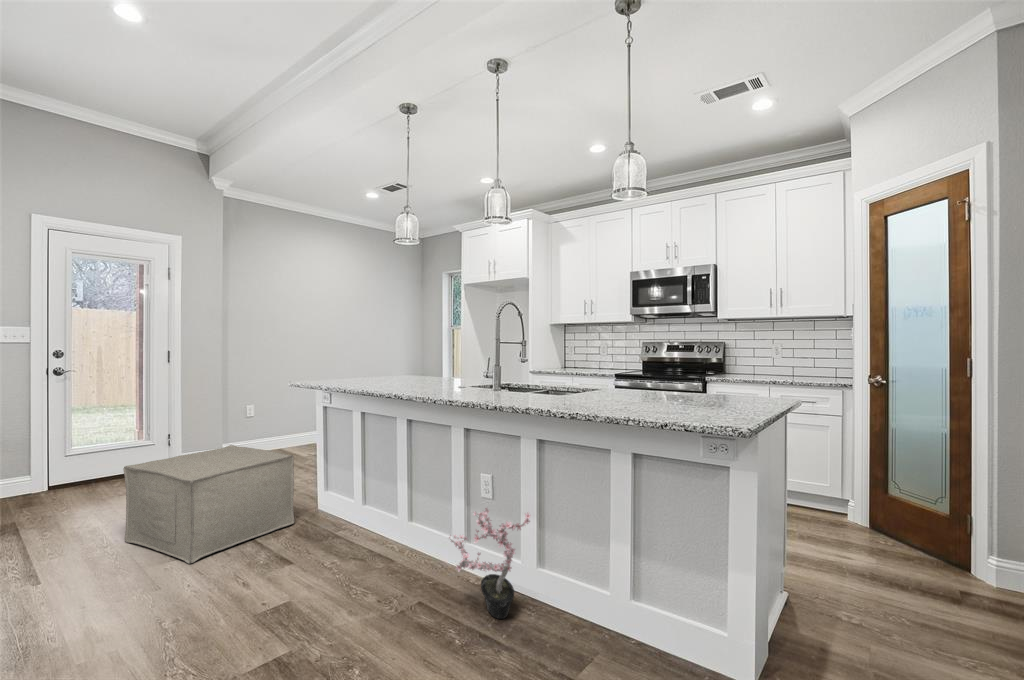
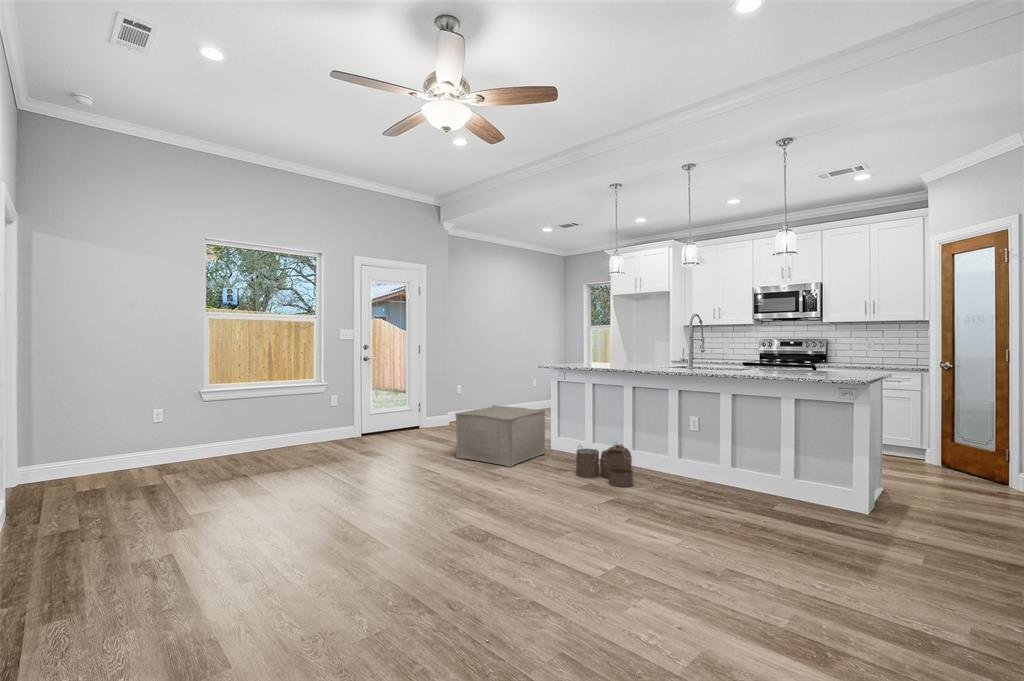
potted plant: present [449,508,530,619] -> none [674,430,733,491]
woven basket: none [284,513,401,617] -> present [576,445,633,487]

